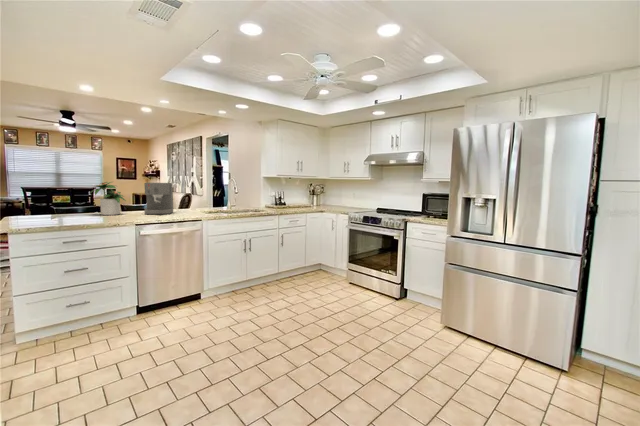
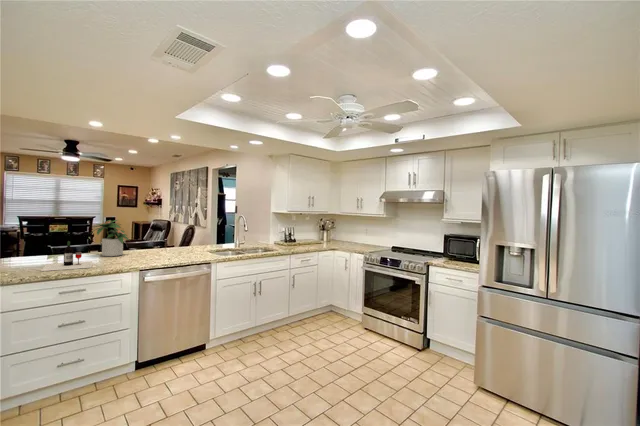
coffee maker: present [144,183,173,214] -> none [149,220,180,255]
wine bottle: none [45,199,92,224] -> present [41,241,92,271]

